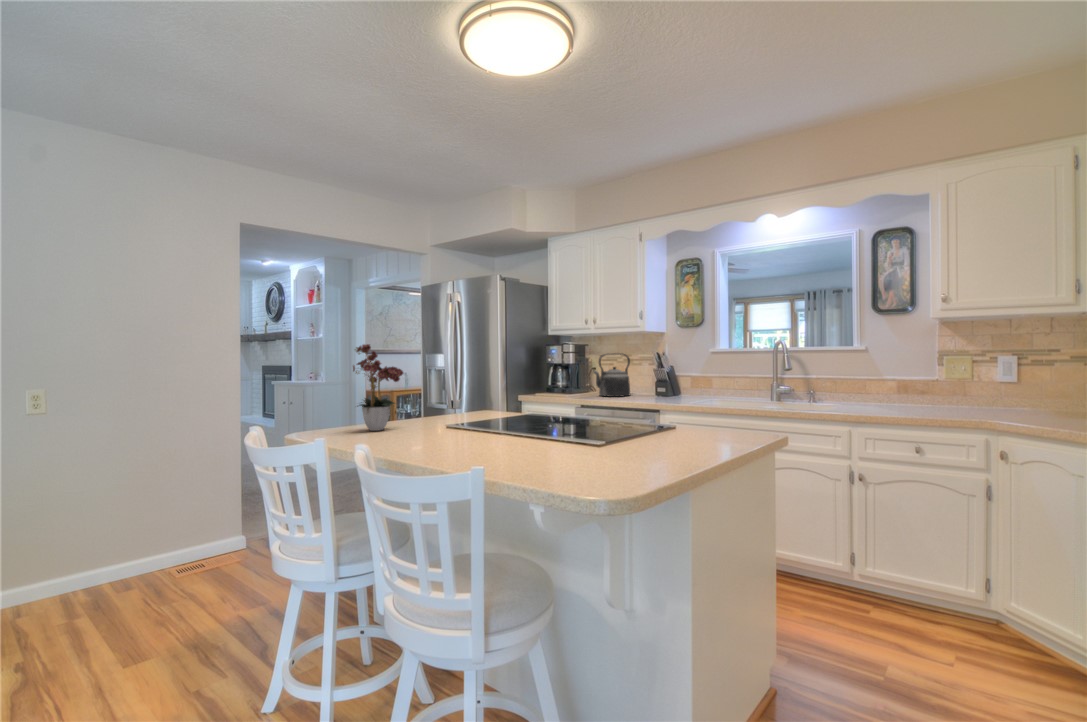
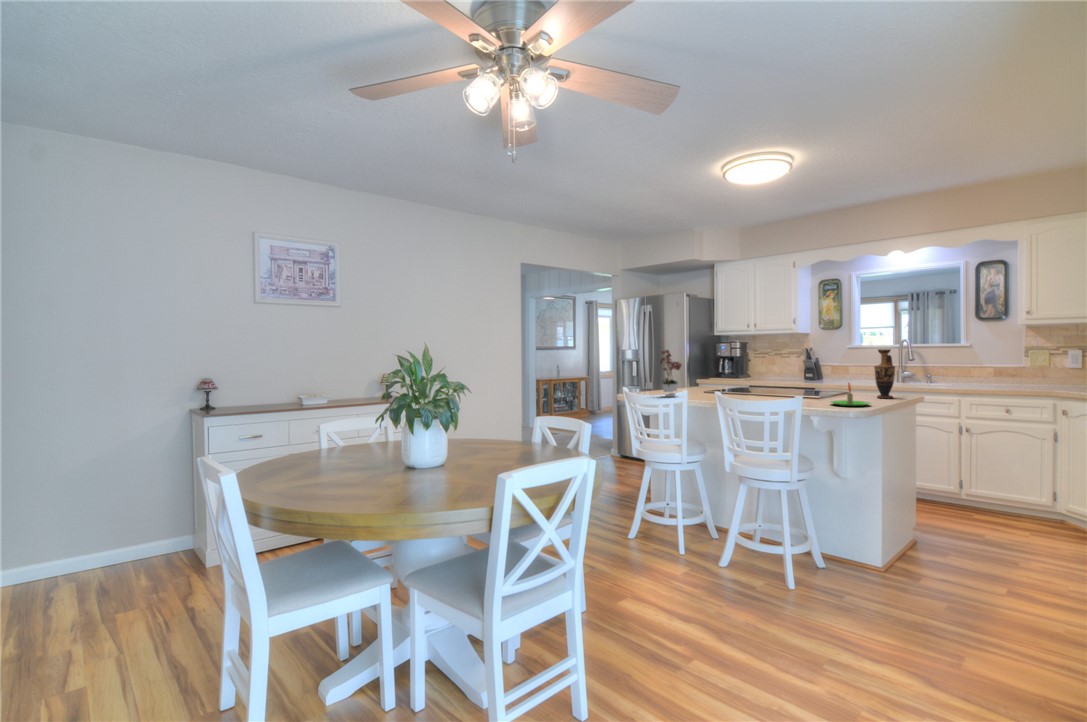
vase: none [710,346,745,437] -> present [874,349,895,398]
kettle: present [594,353,630,397] -> none [758,349,785,380]
candle: none [608,409,684,462] -> present [830,383,870,406]

